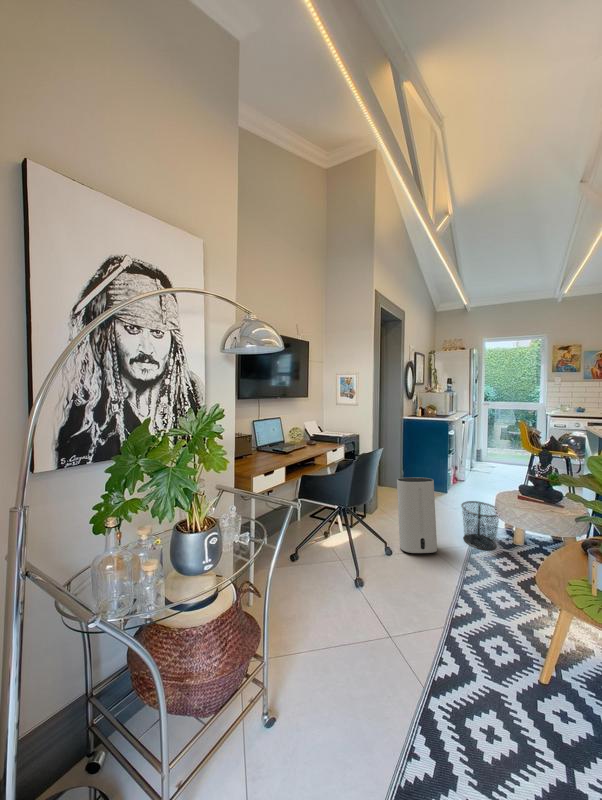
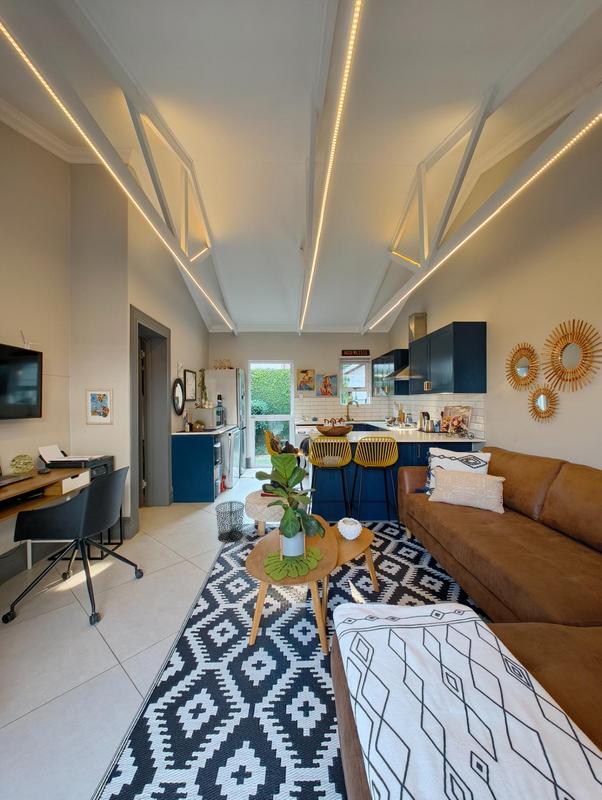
air purifier: present [397,478,437,553] -> none [151,489,192,566]

